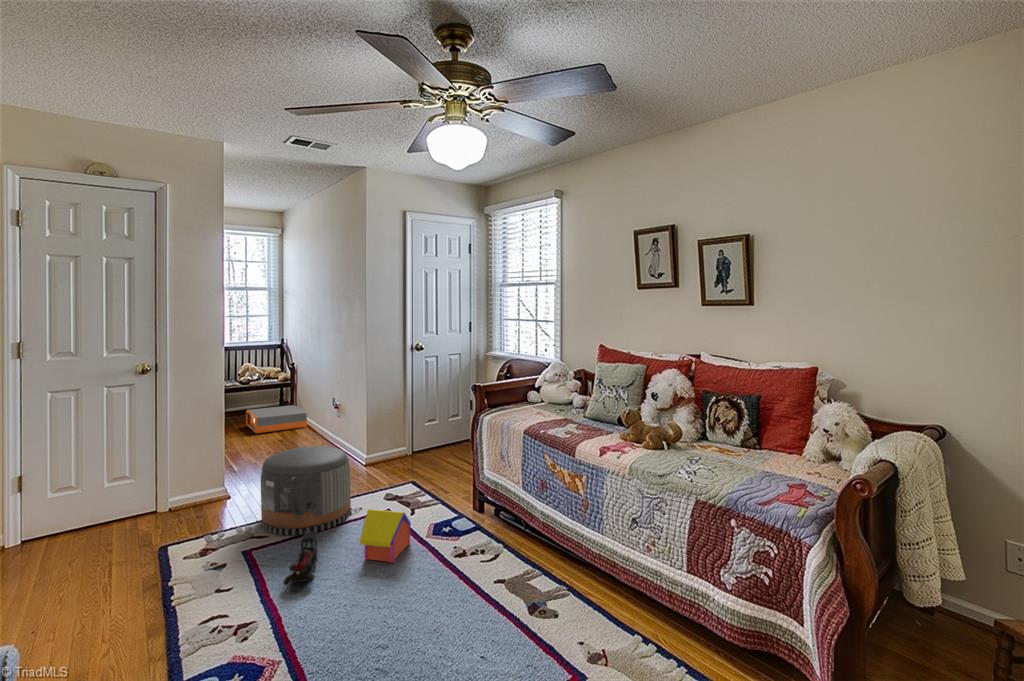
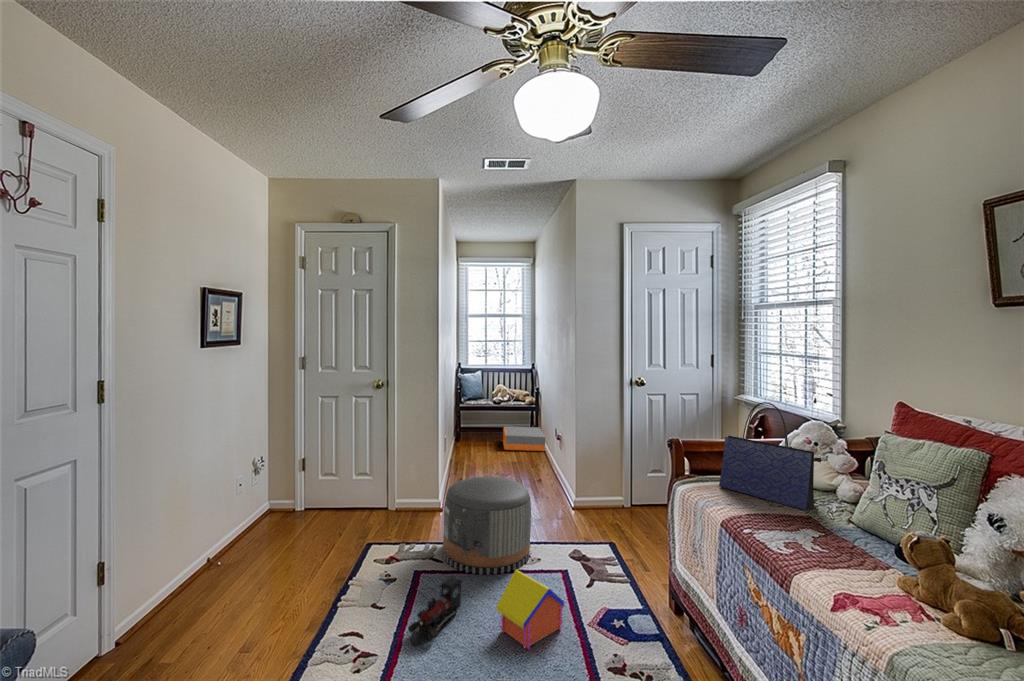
tote bag: none [507,350,569,416] -> present [719,402,821,510]

